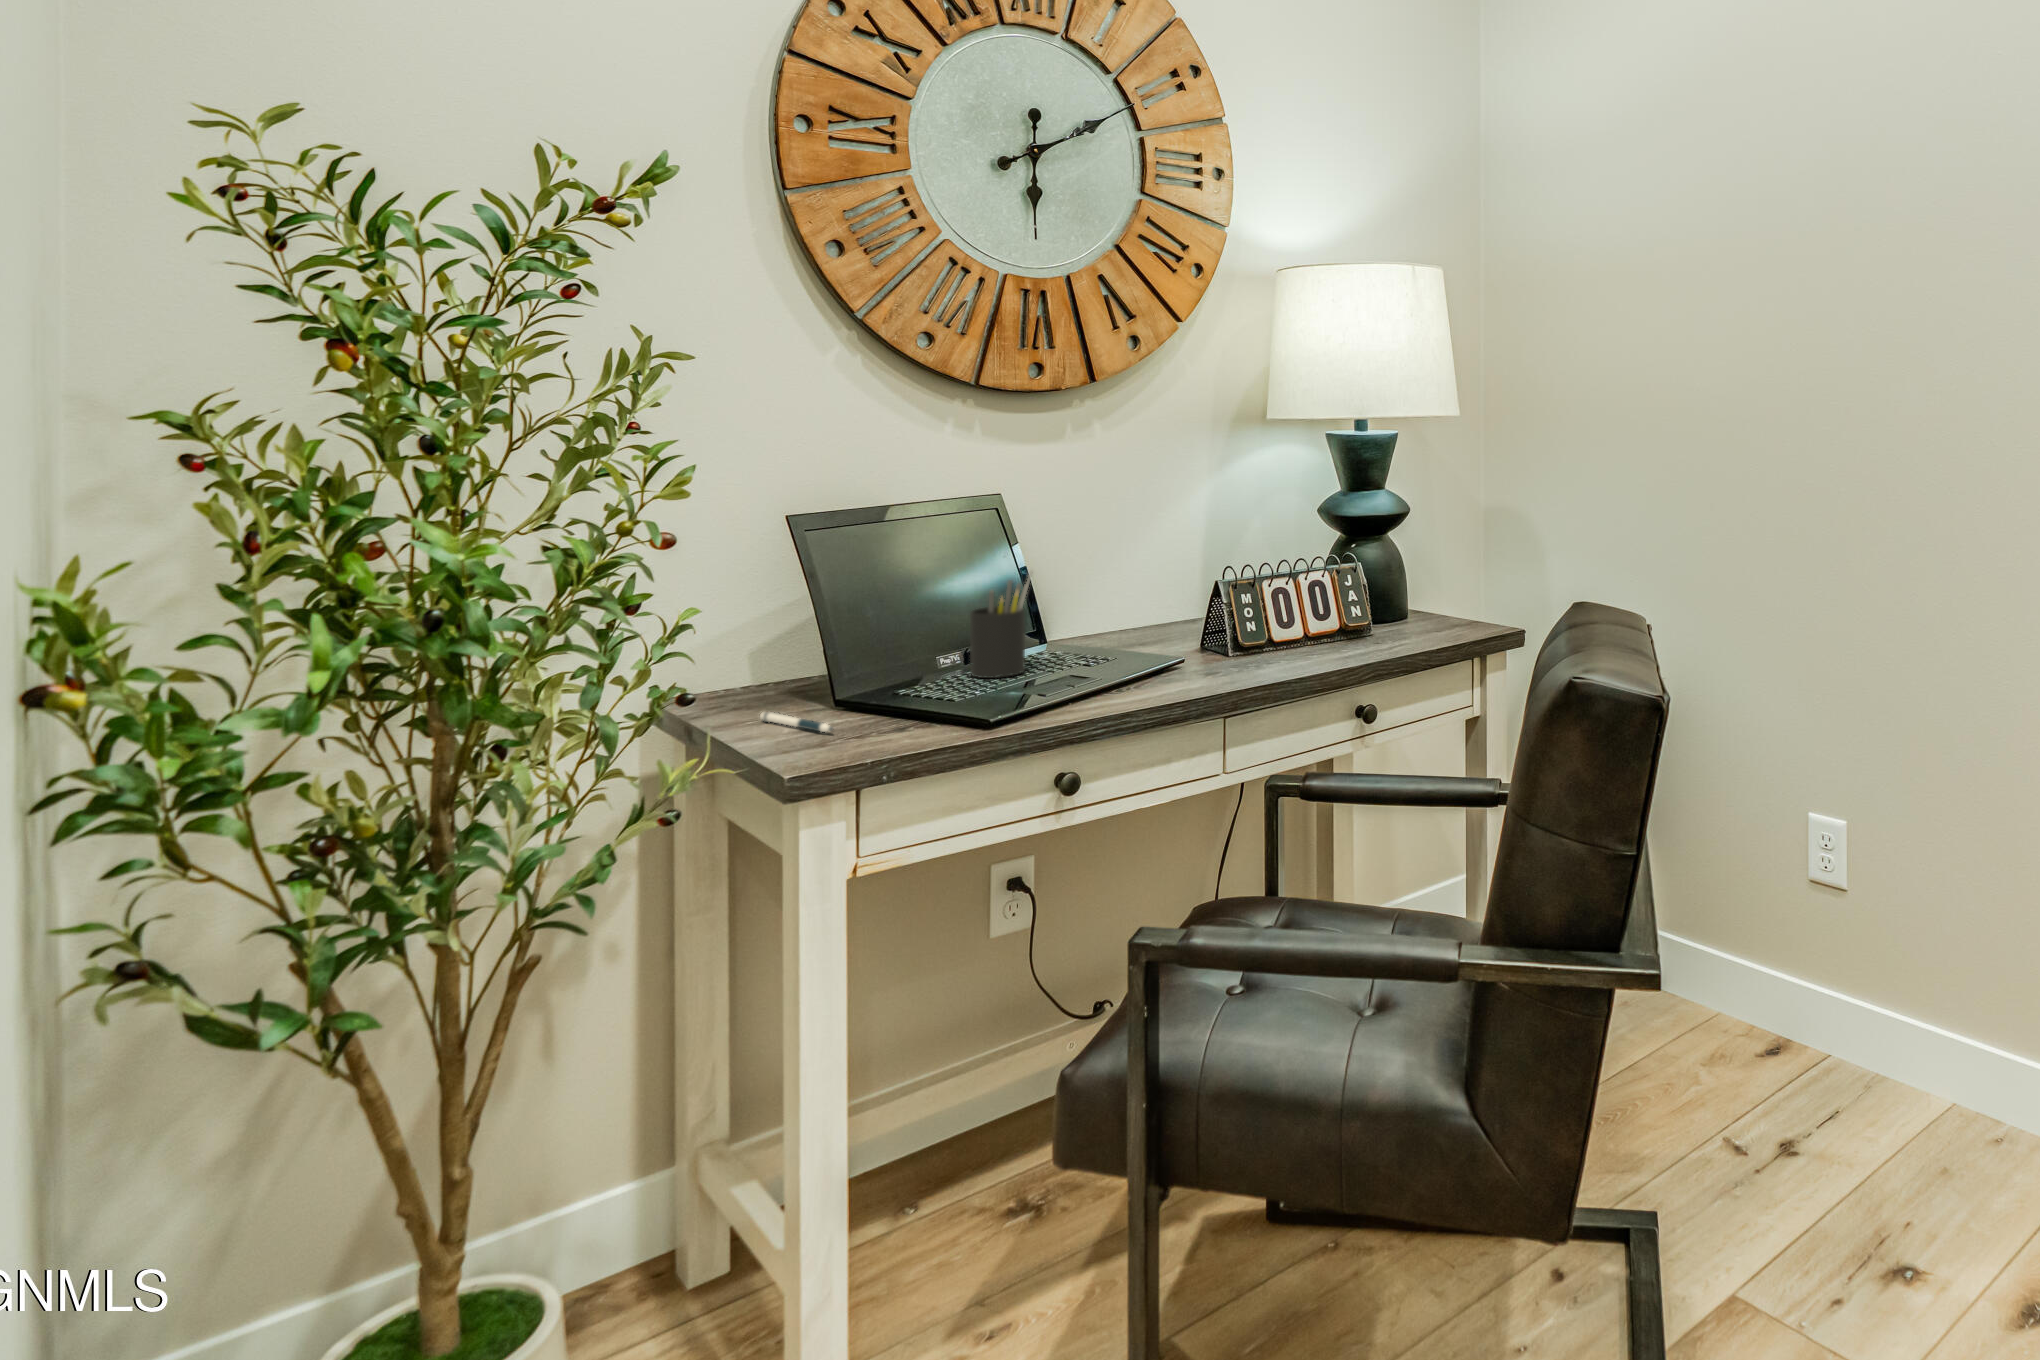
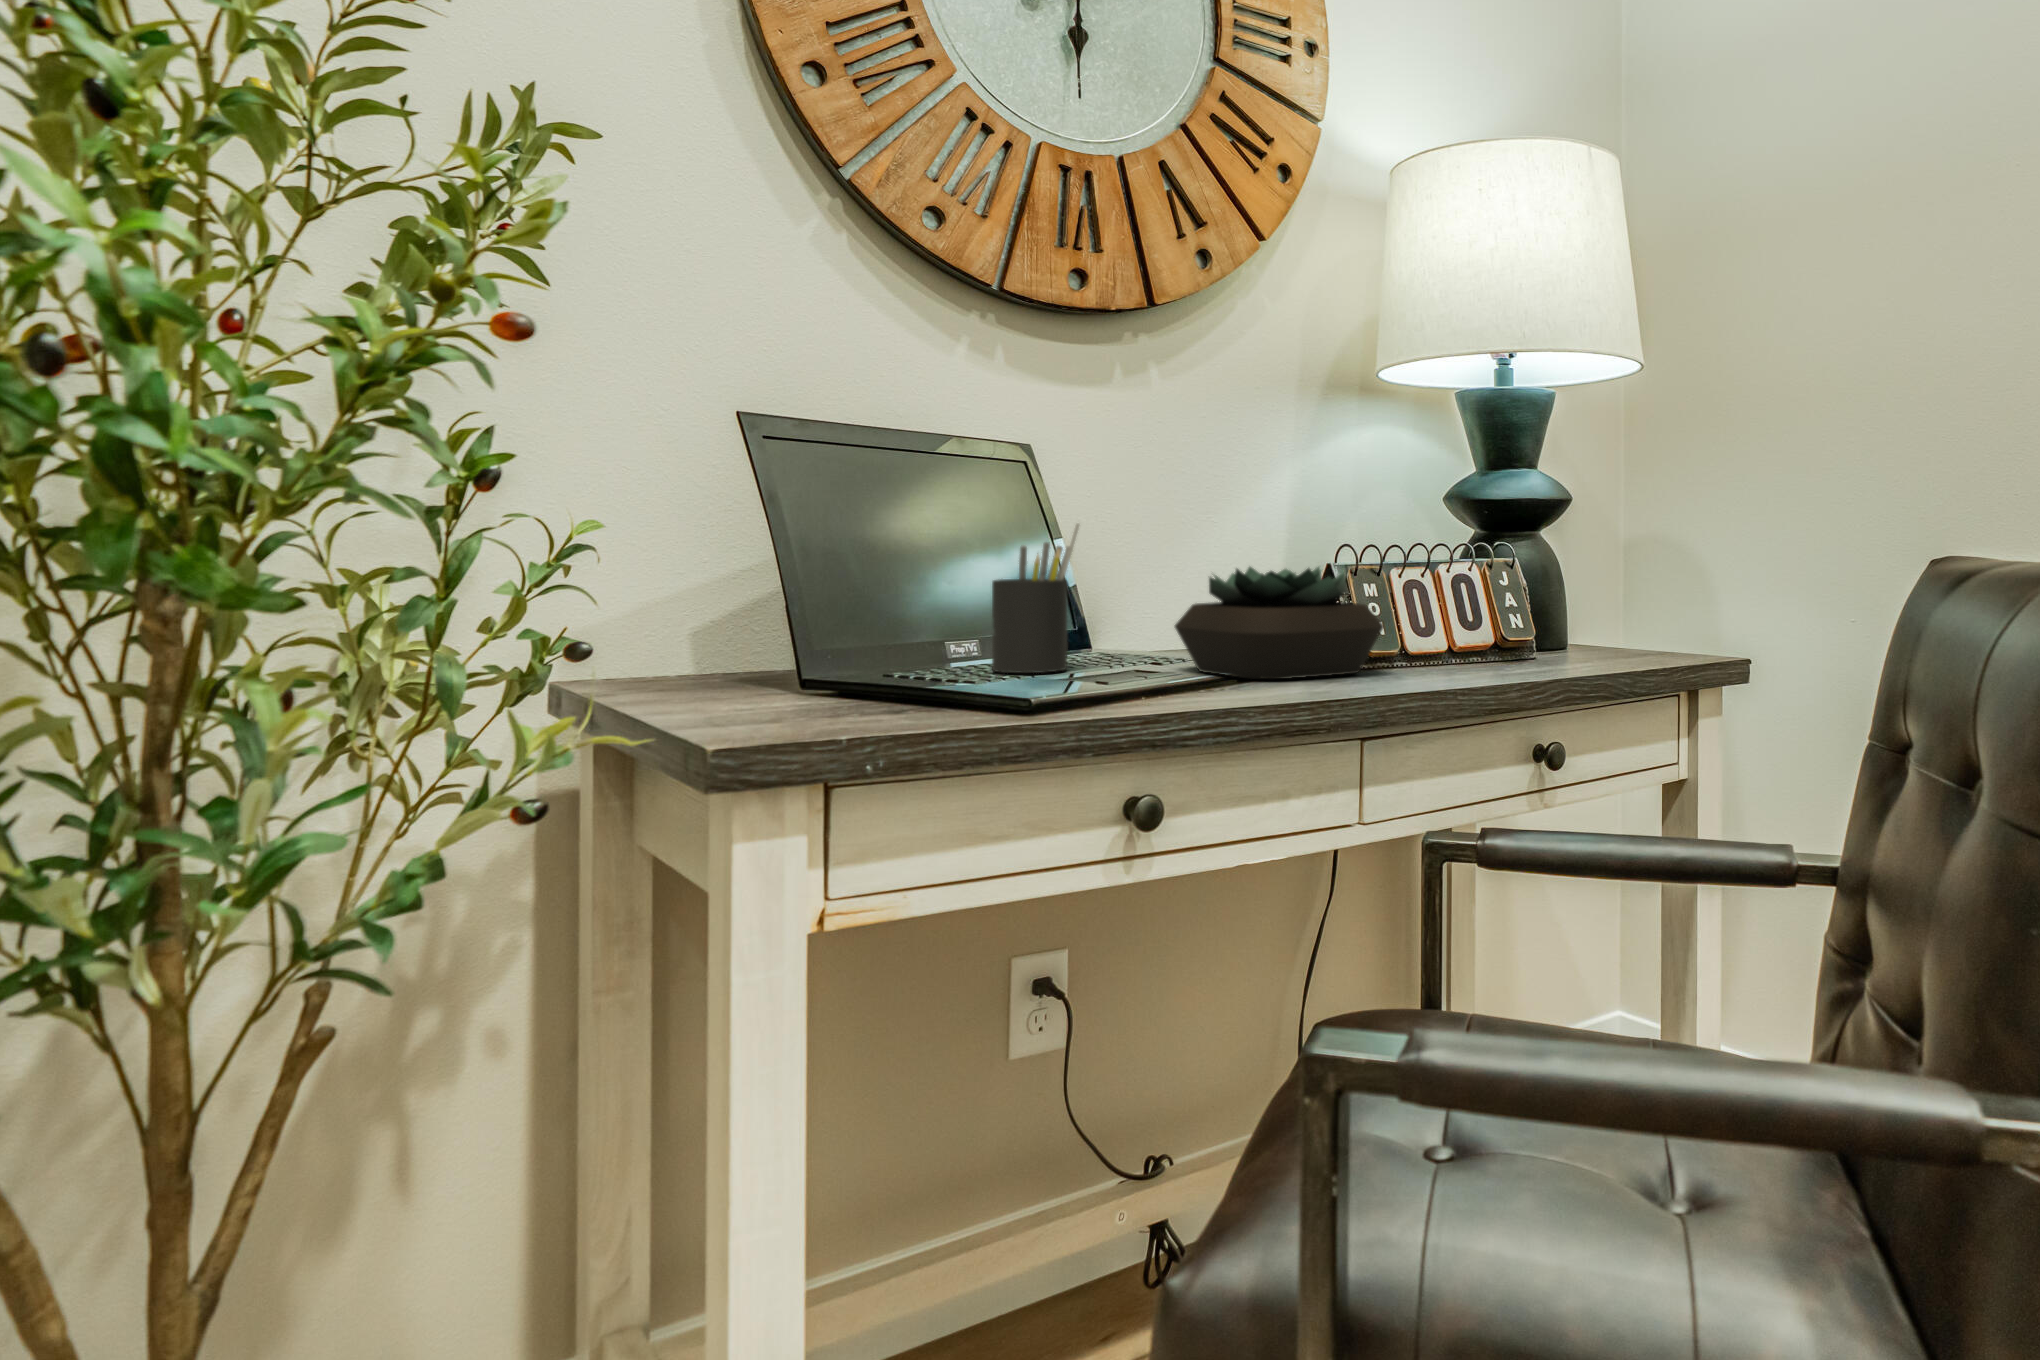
succulent plant: none [1101,592,1247,680] -> present [1175,567,1384,679]
pen: present [760,712,833,732] -> none [693,685,796,708]

